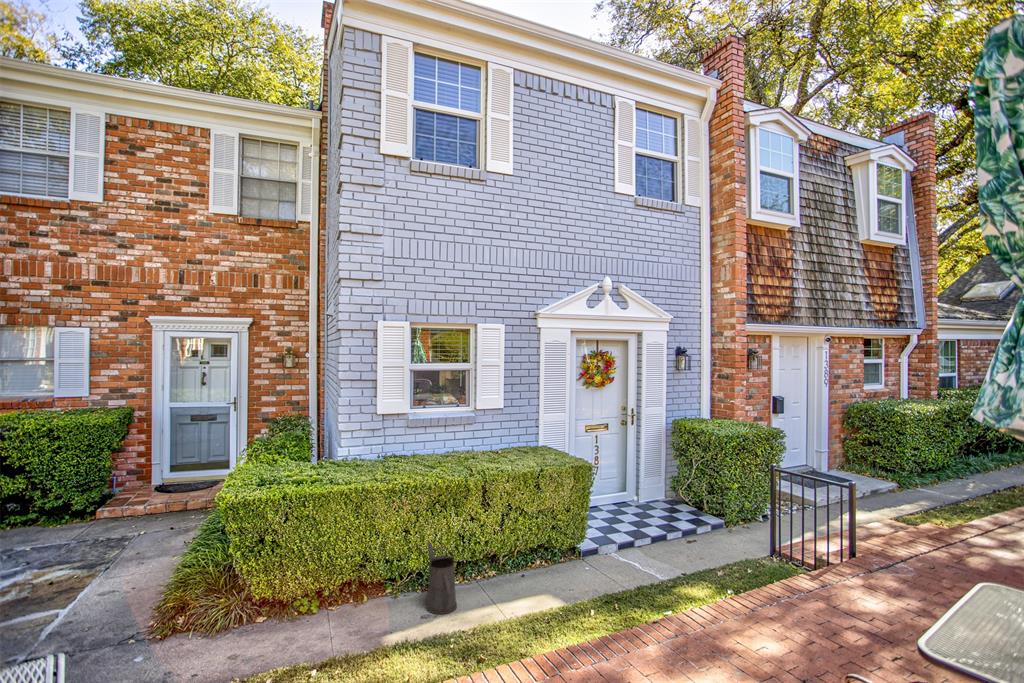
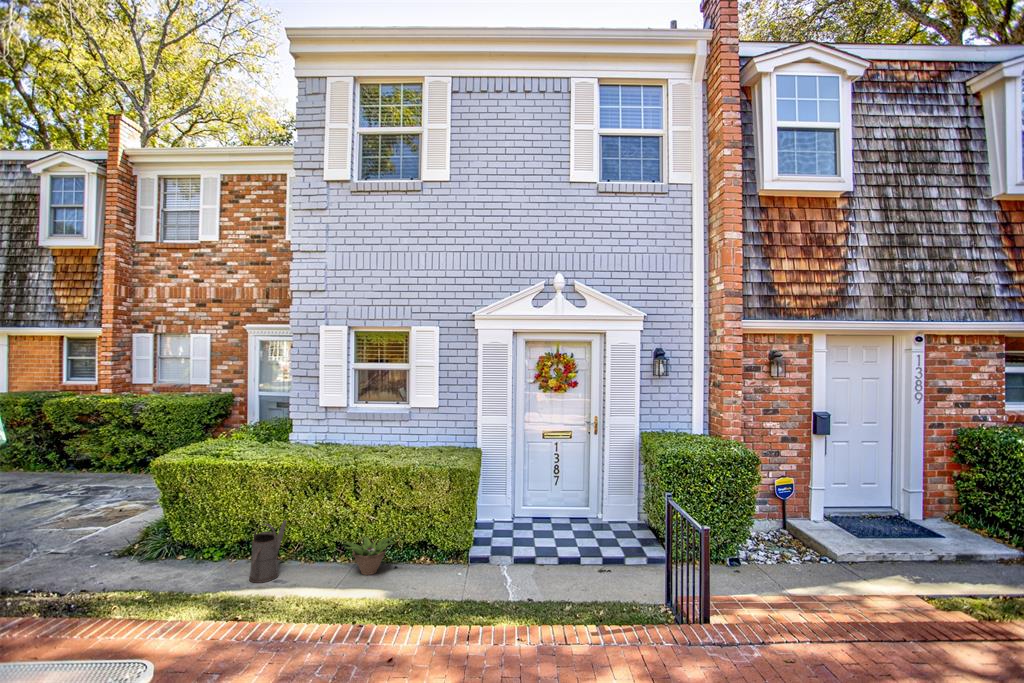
decorative plant: none [503,540,561,583] -> present [344,537,395,575]

